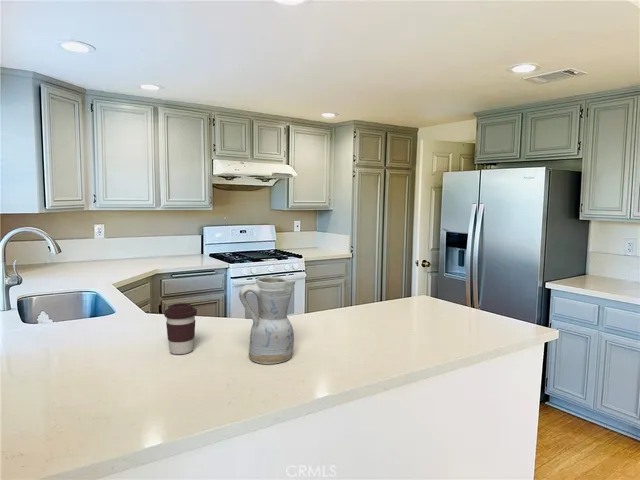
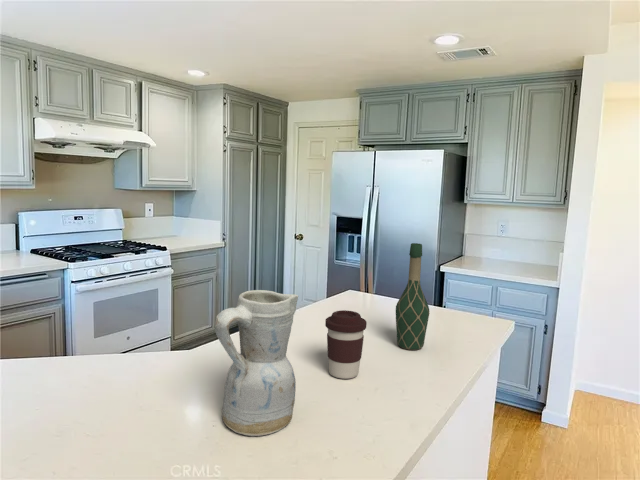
wine bottle: none [406,253,433,336] -> present [396,243,429,350]
coffee cup: present [164,303,197,354] -> present [325,310,367,379]

